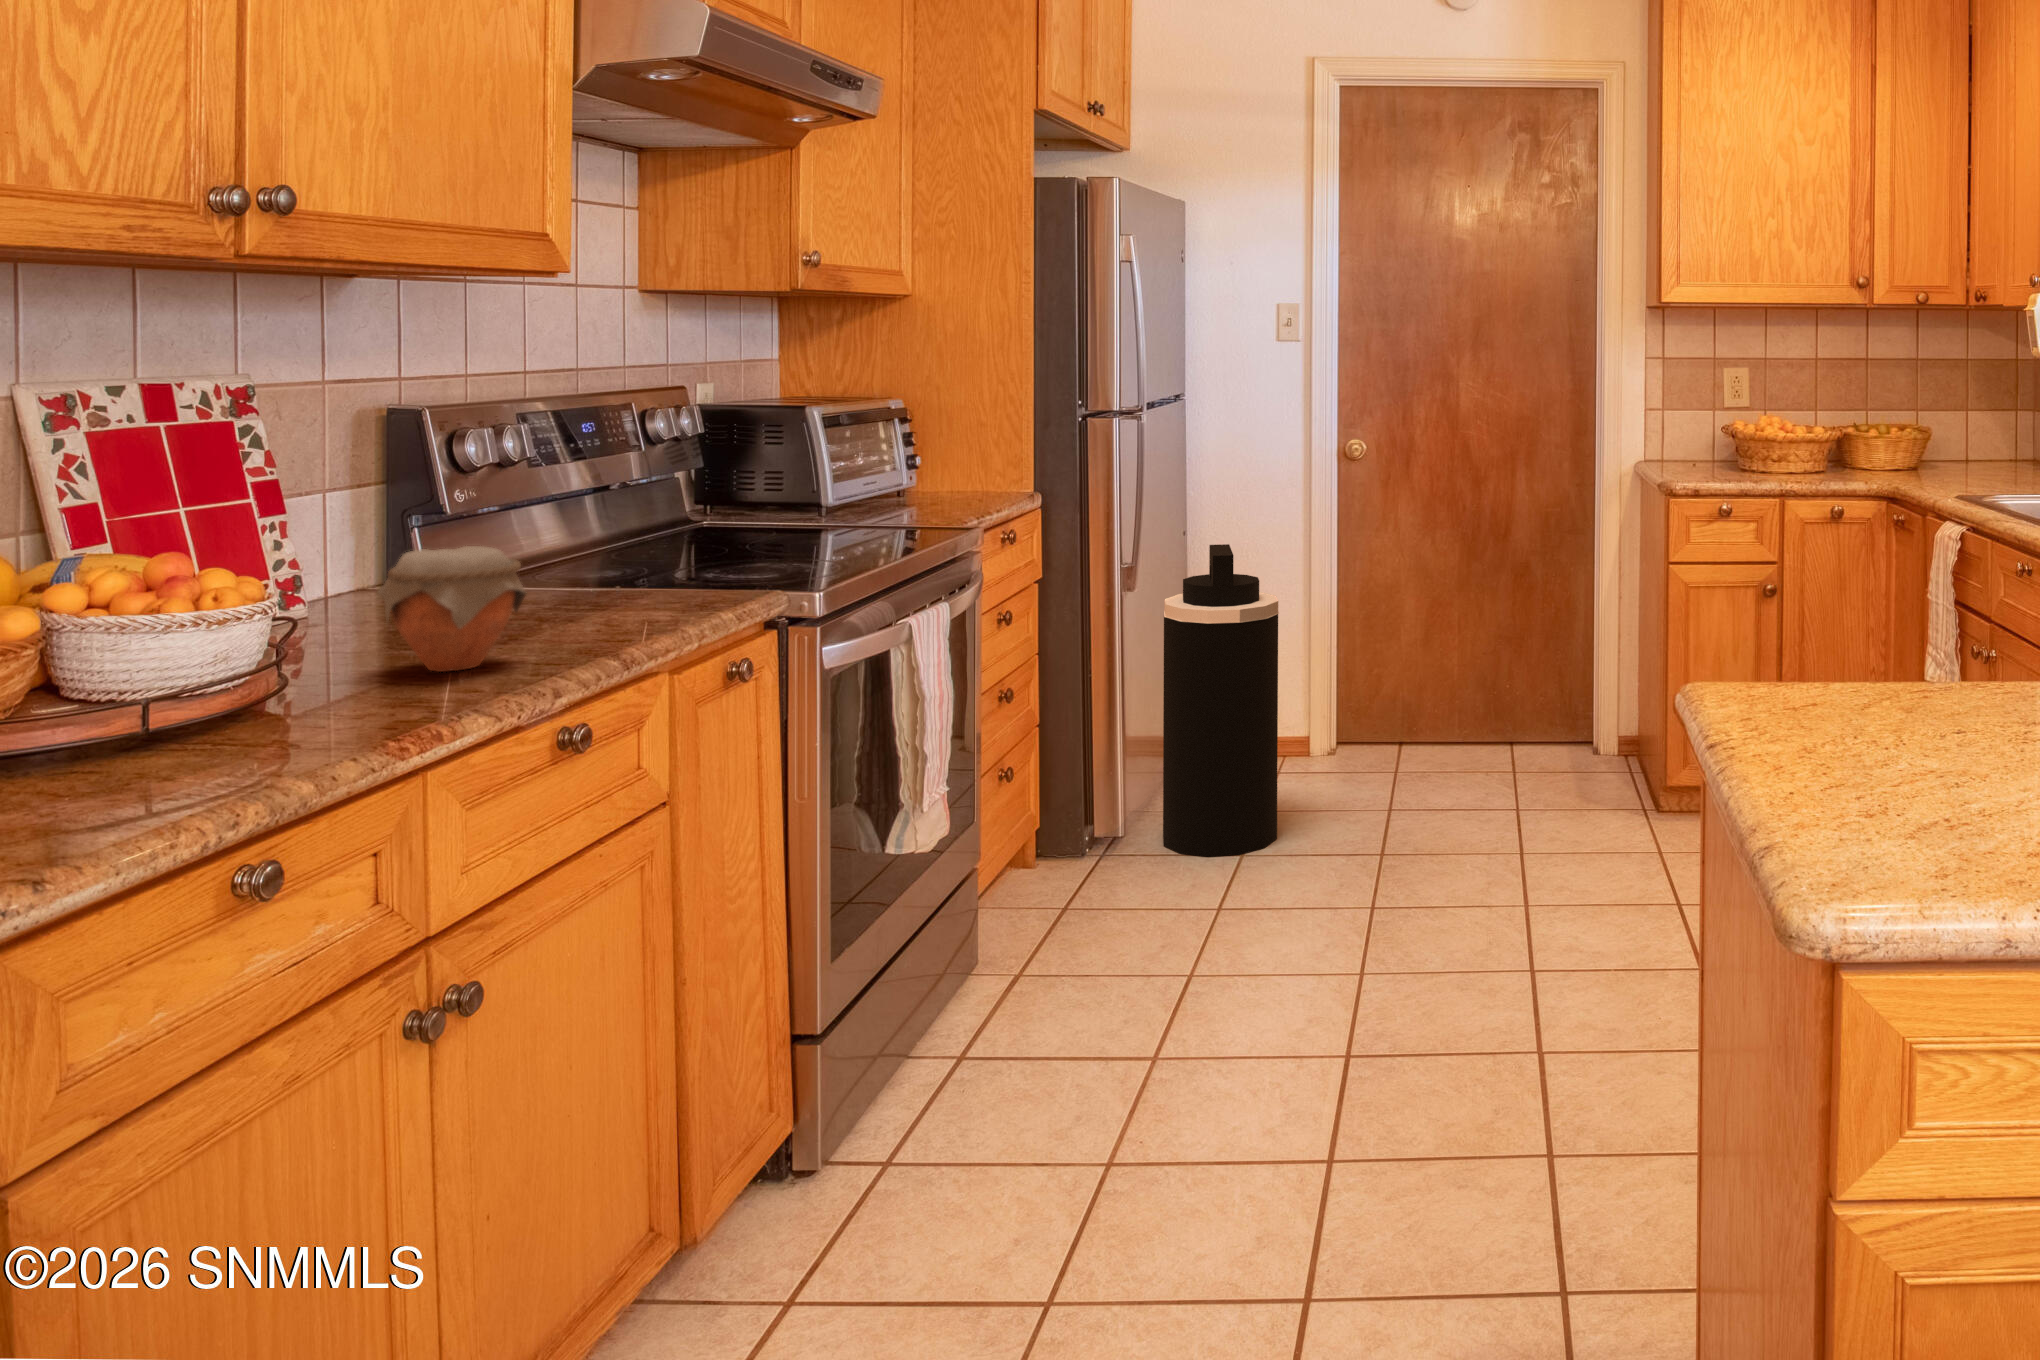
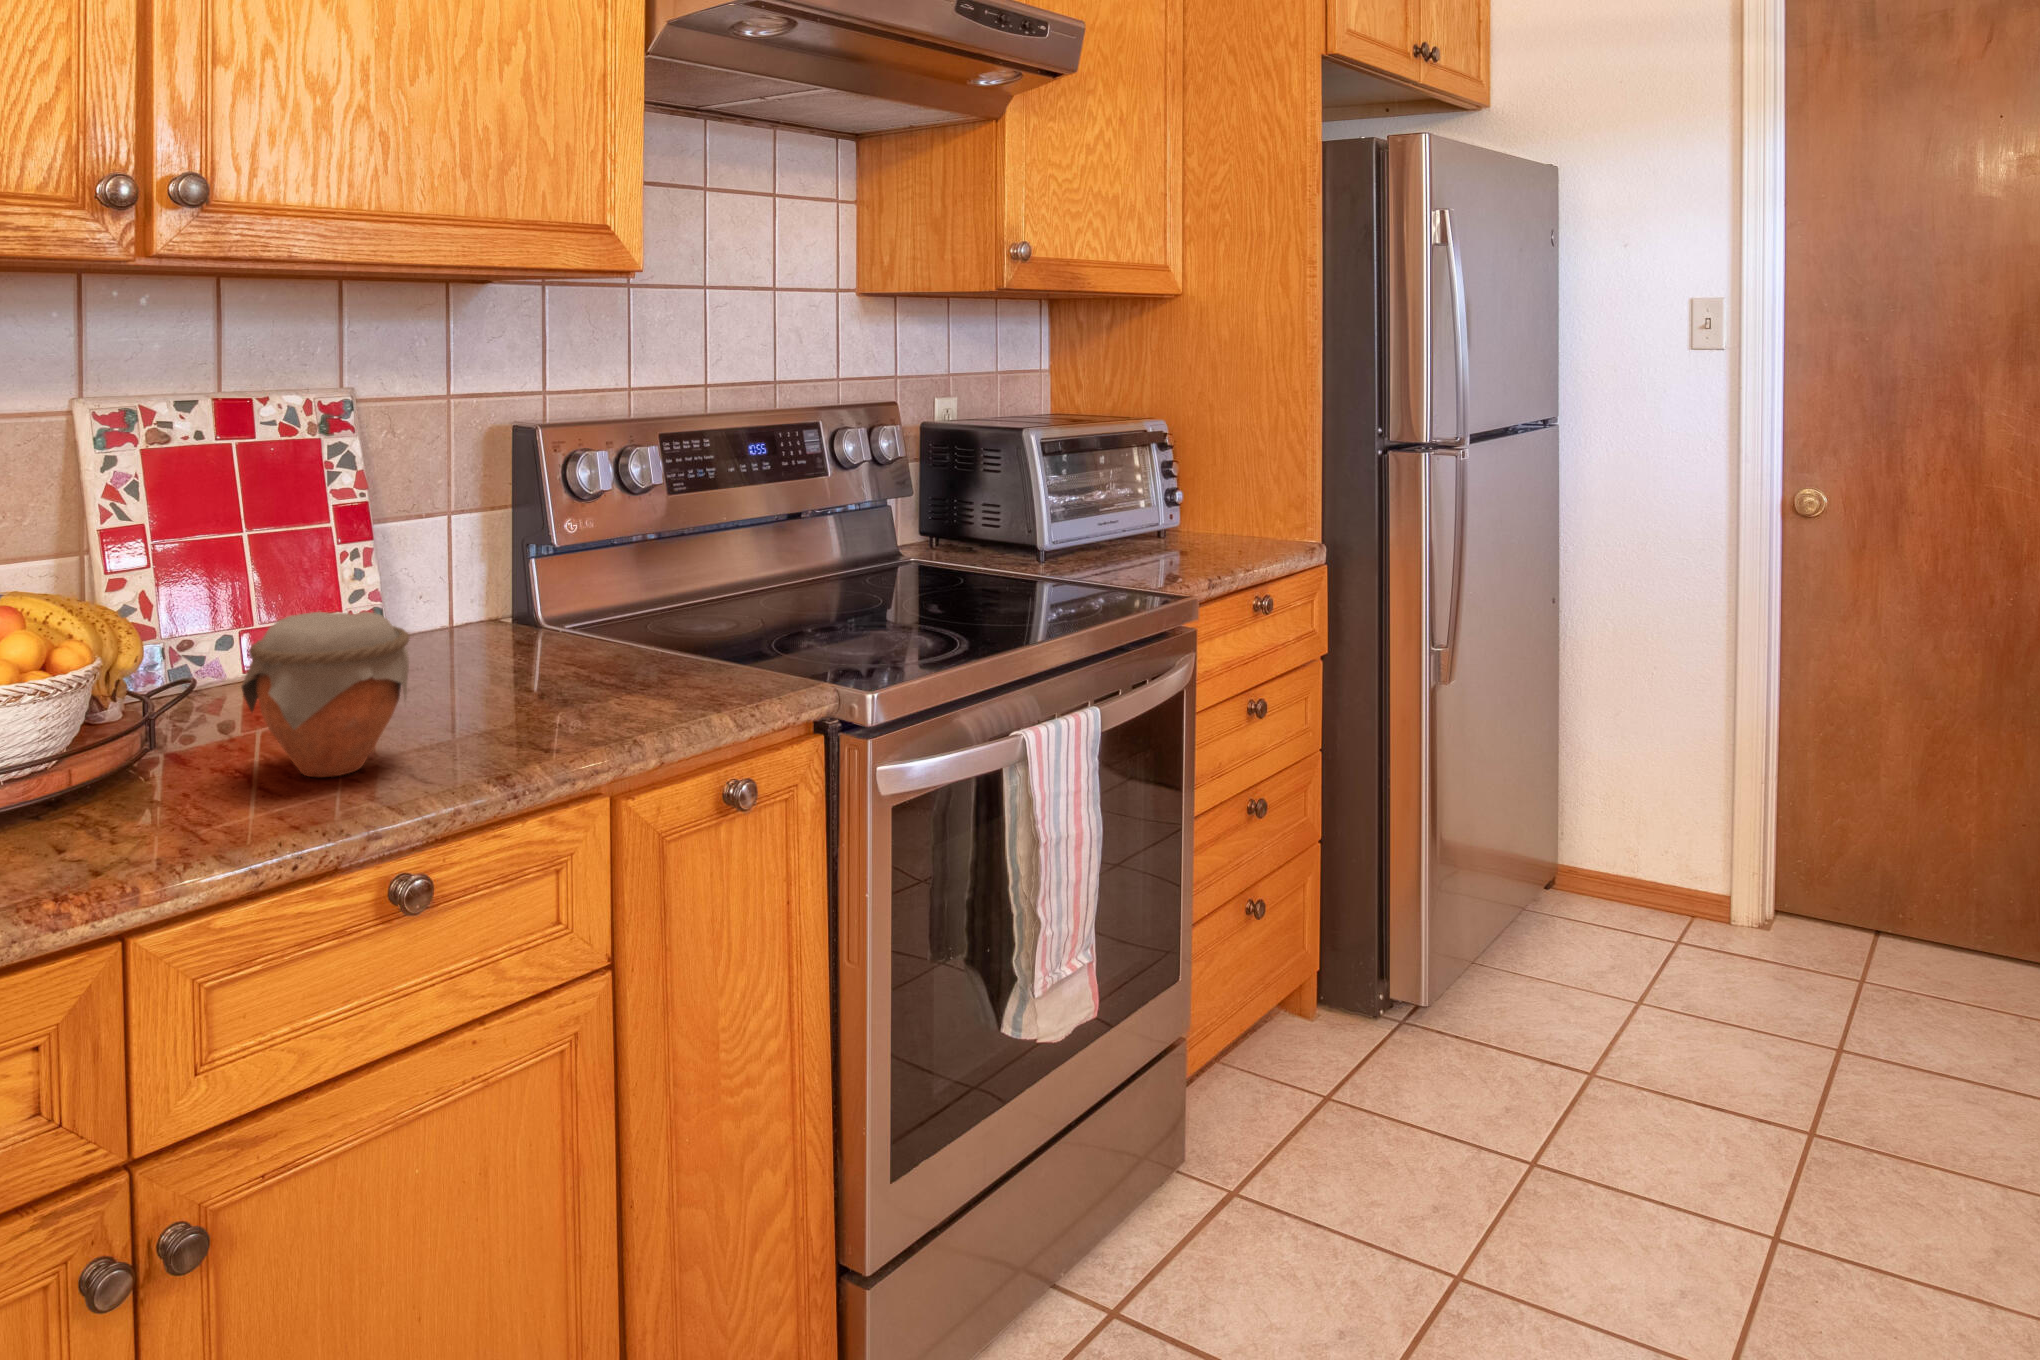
trash can: present [1163,544,1279,857] -> none [1490,624,1659,1062]

